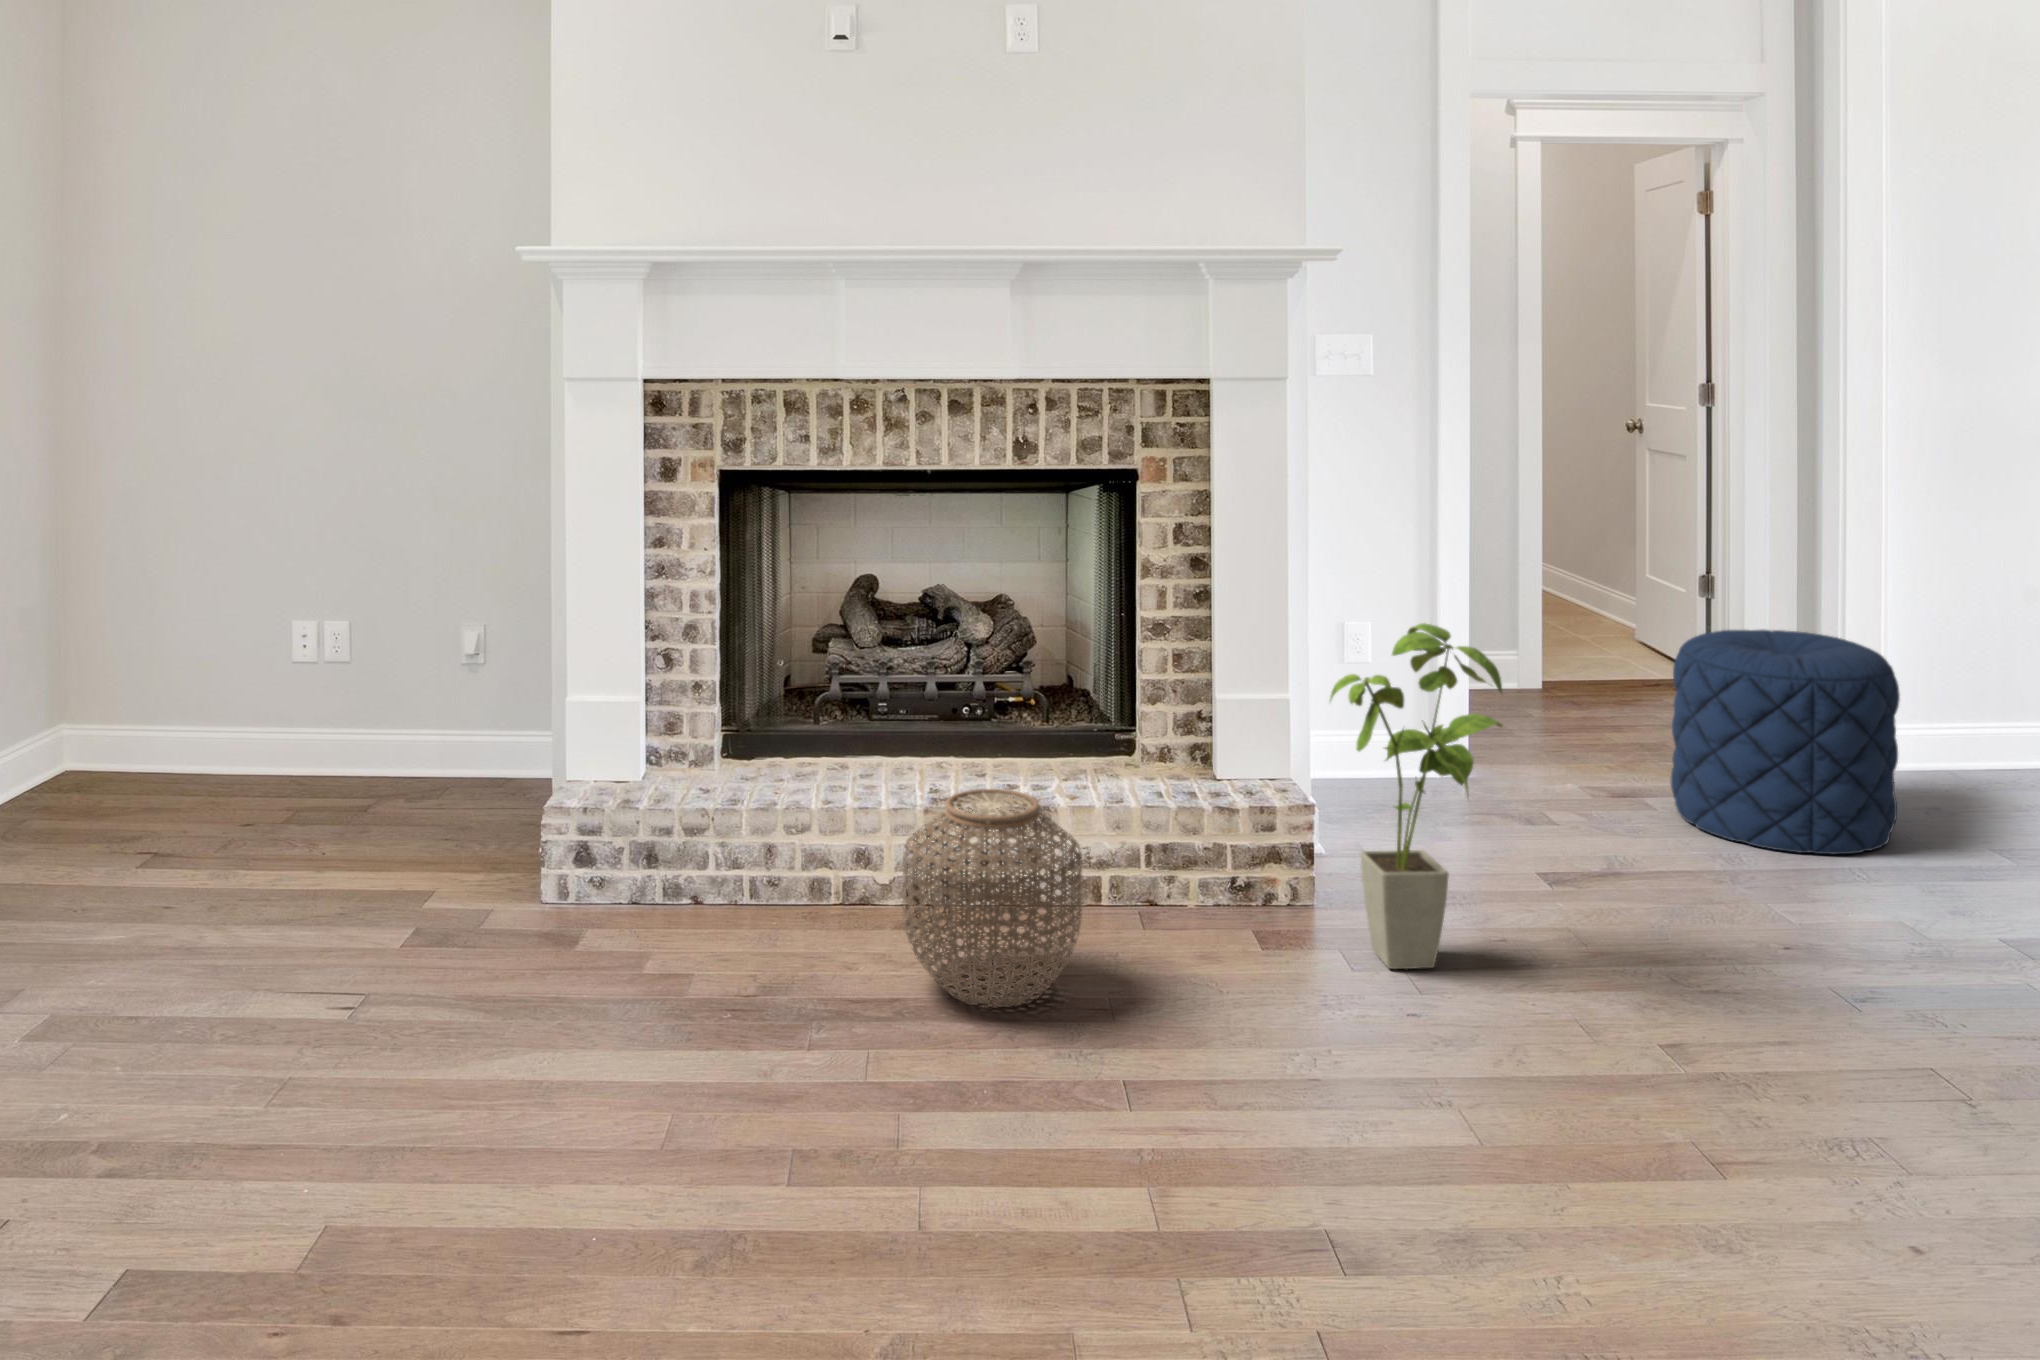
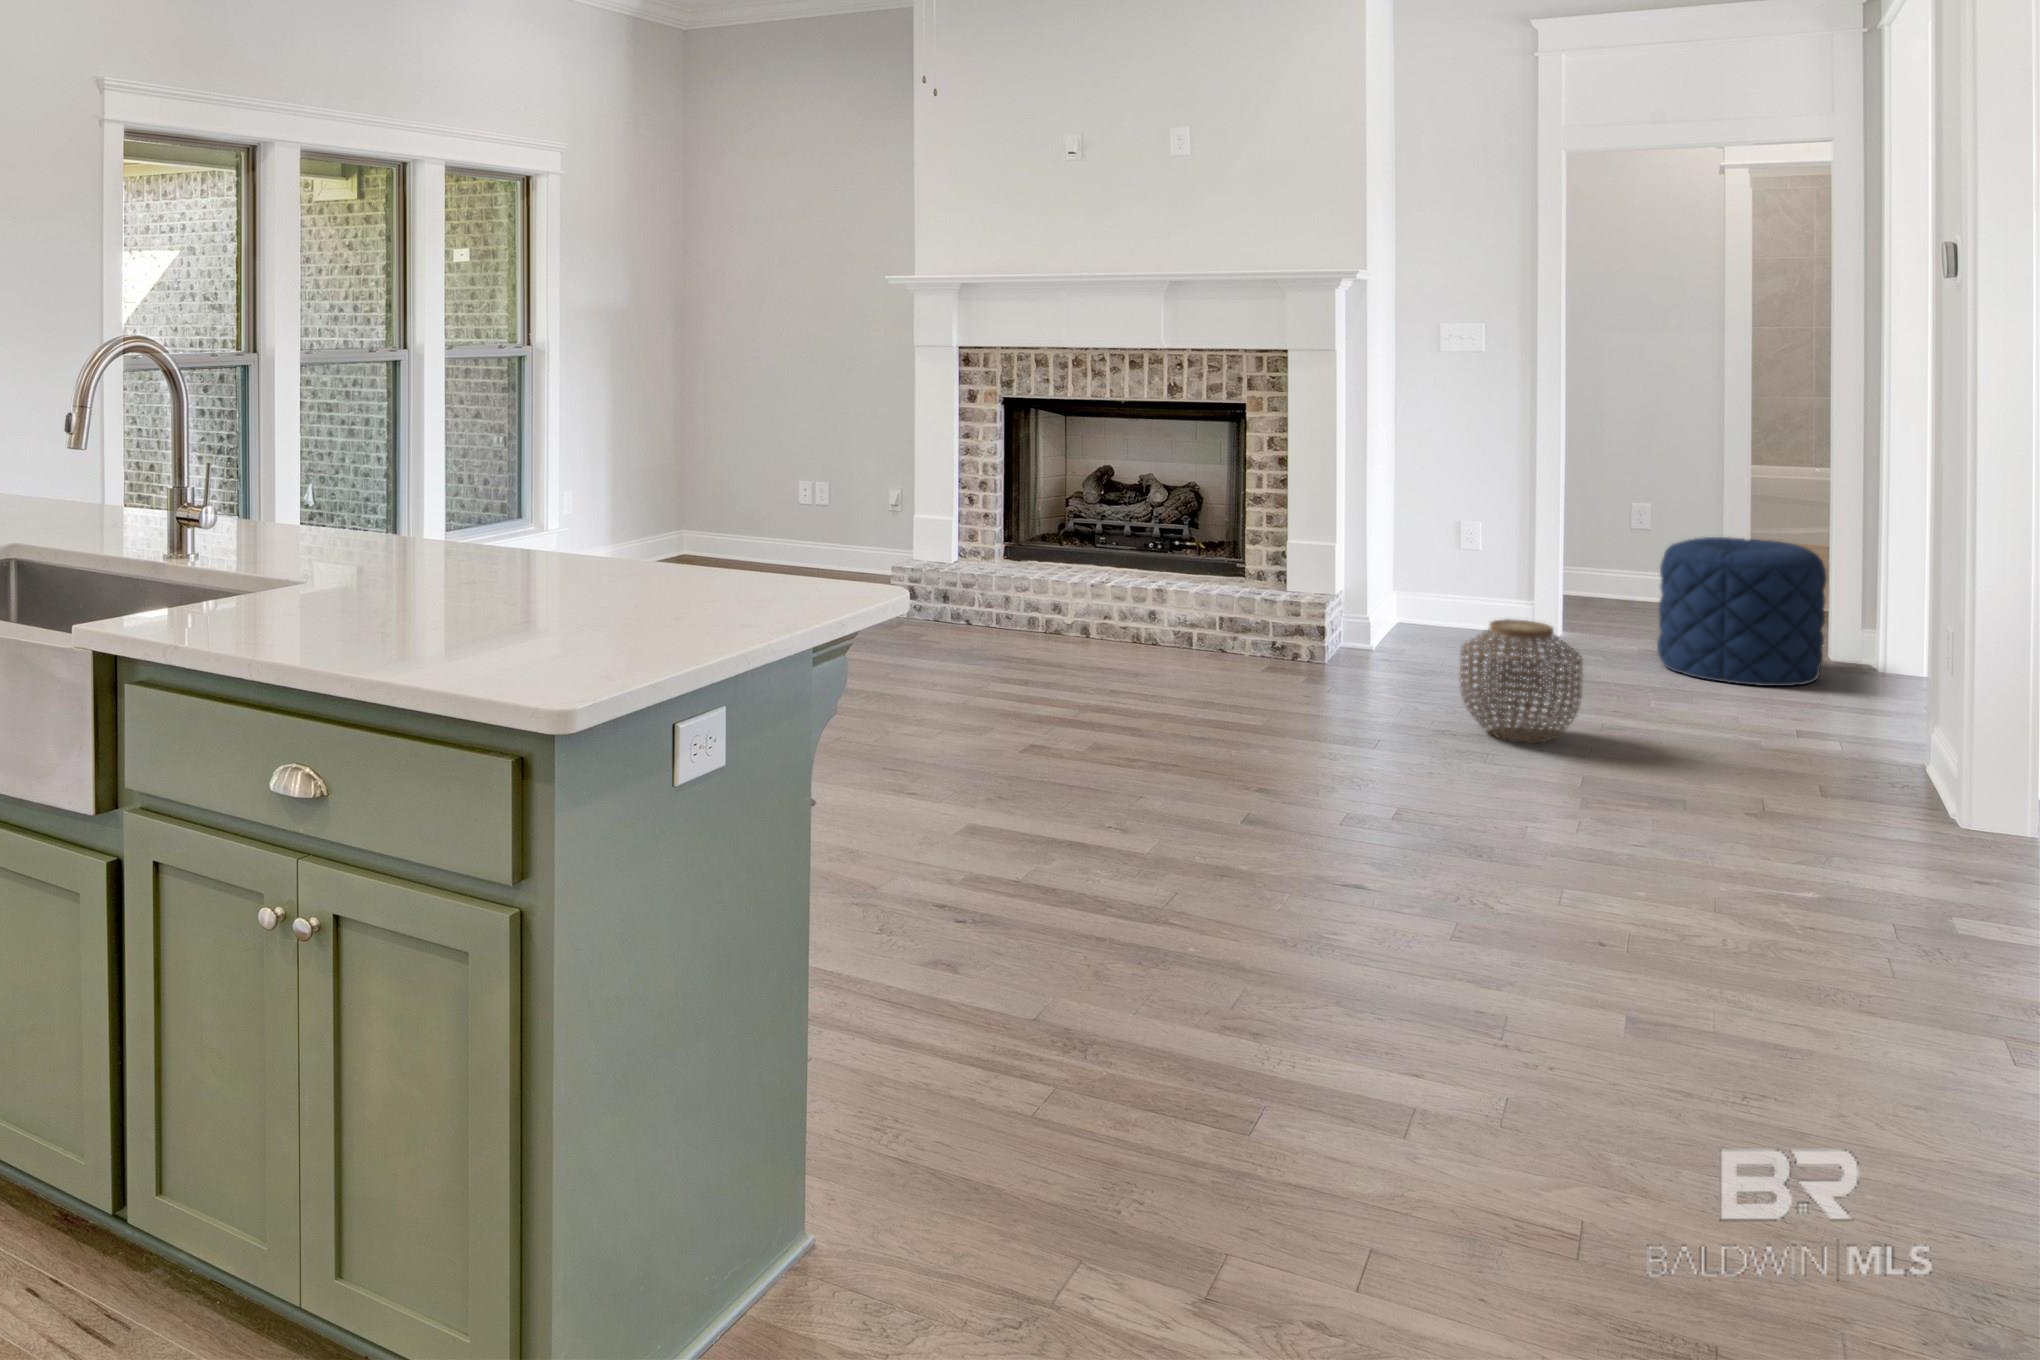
house plant: present [1330,623,1503,969] -> none [1301,493,1413,683]
woven basket: present [903,789,1082,1007] -> present [1460,619,1583,743]

